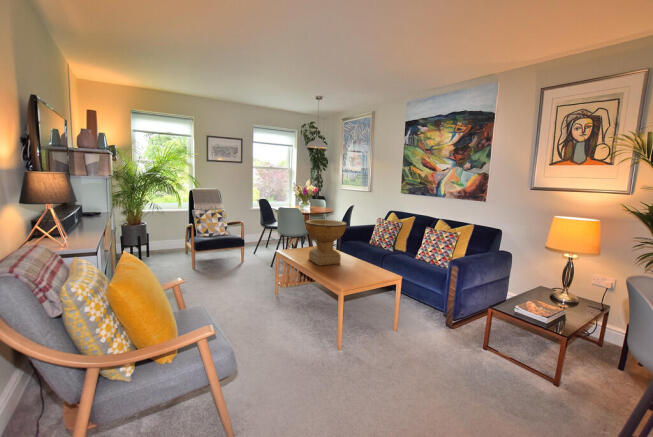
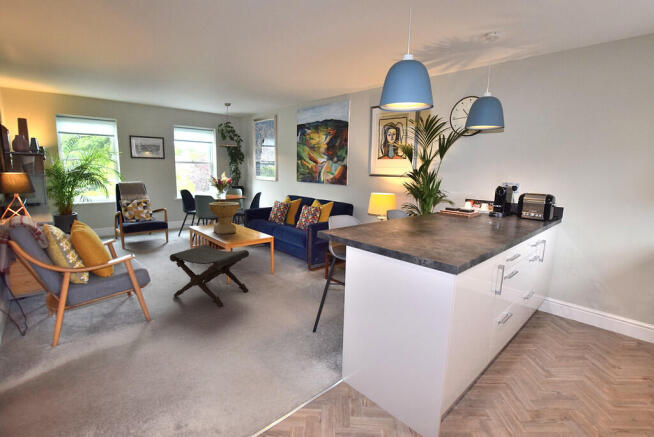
footstool: none [260,287,383,414] -> present [170,245,249,307]

